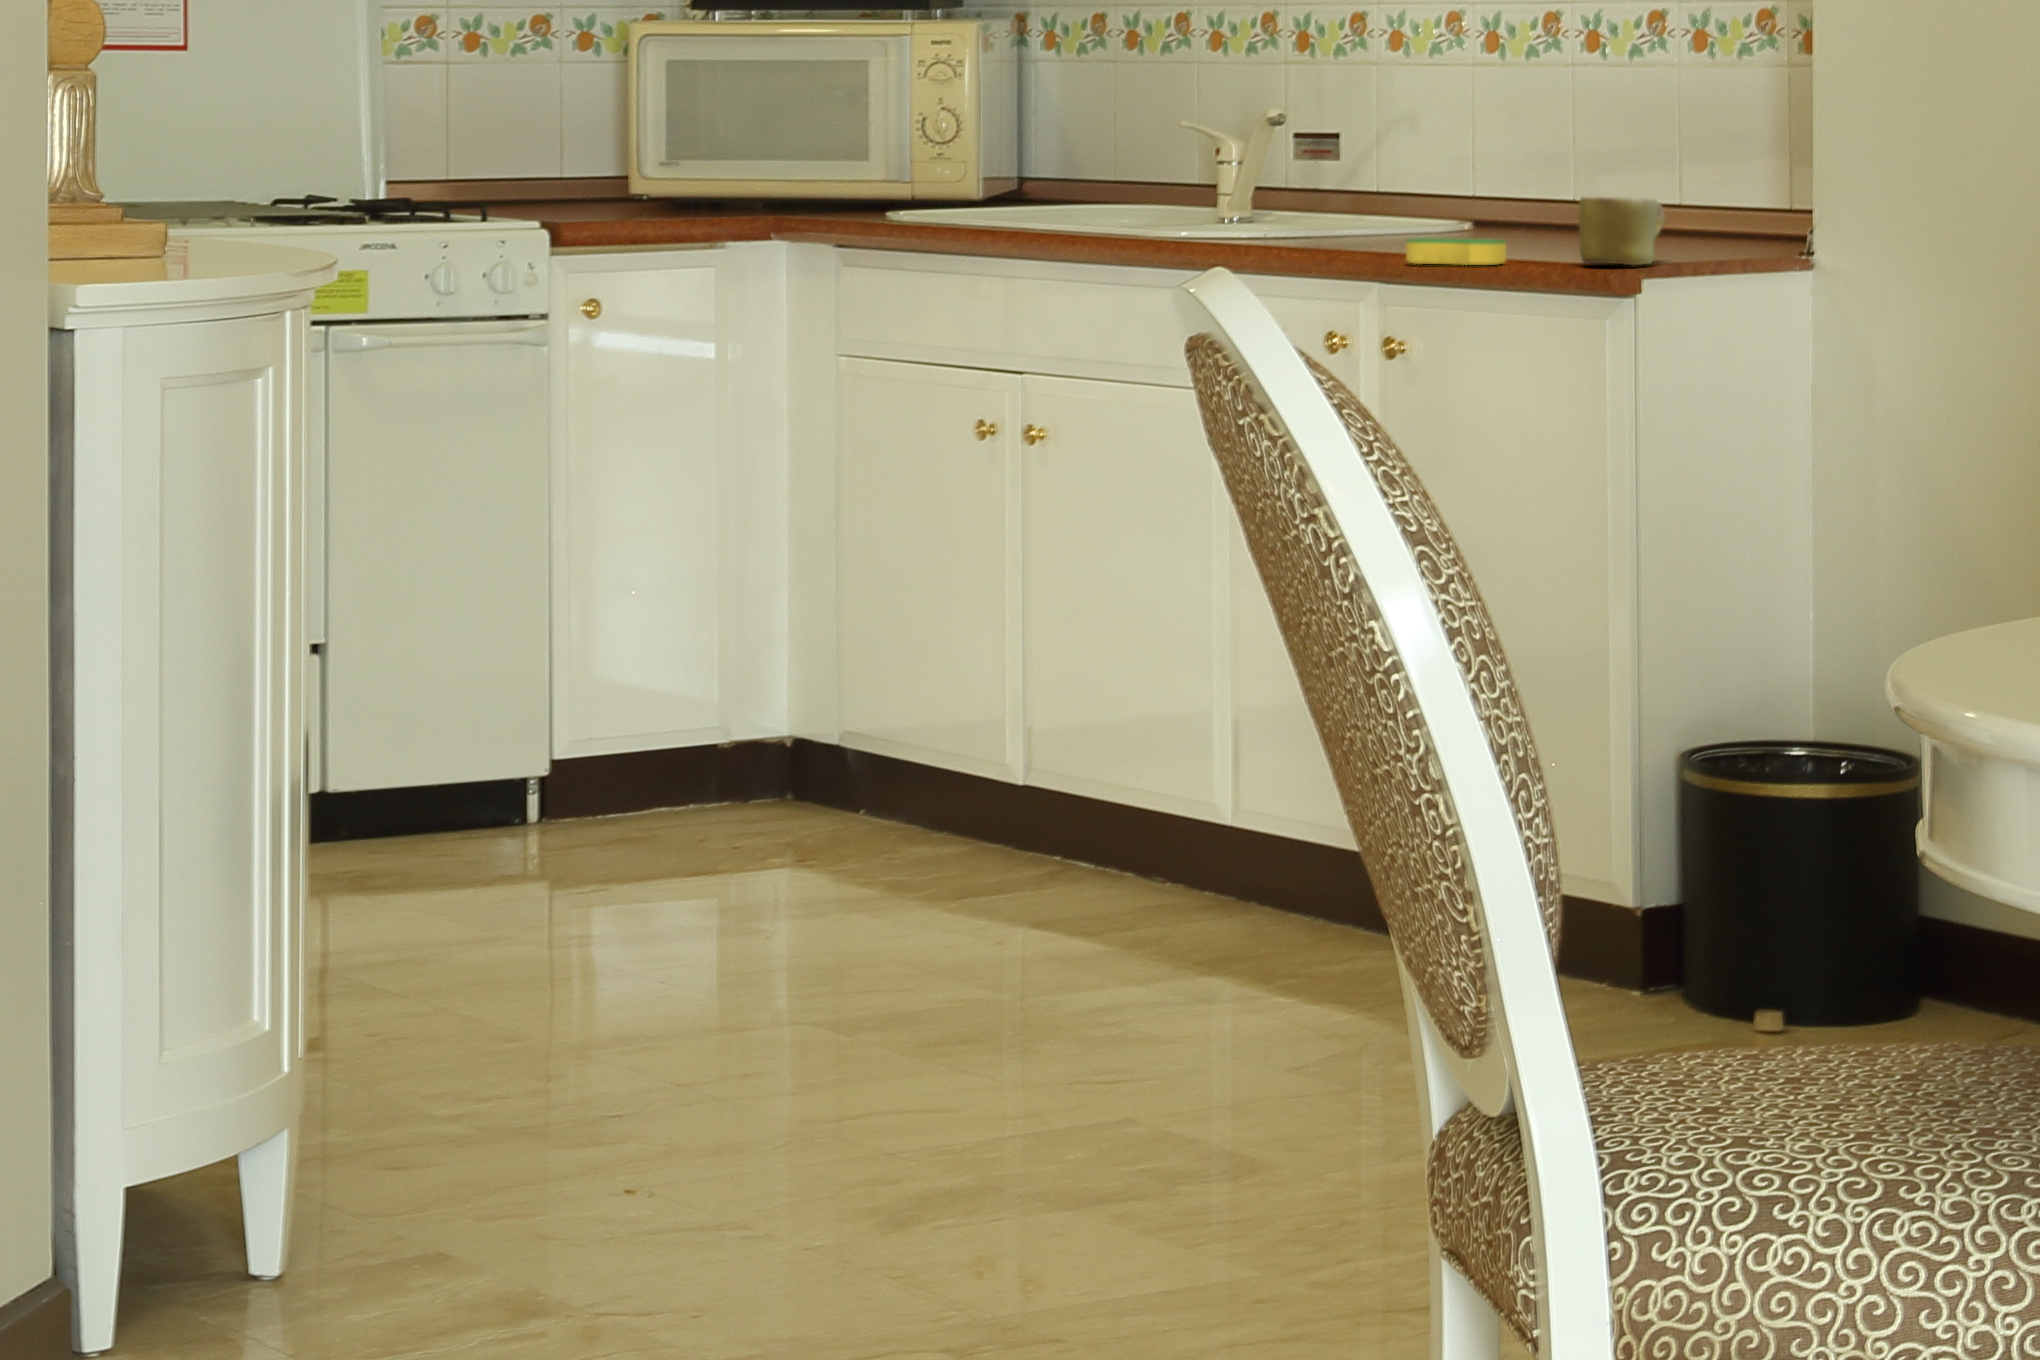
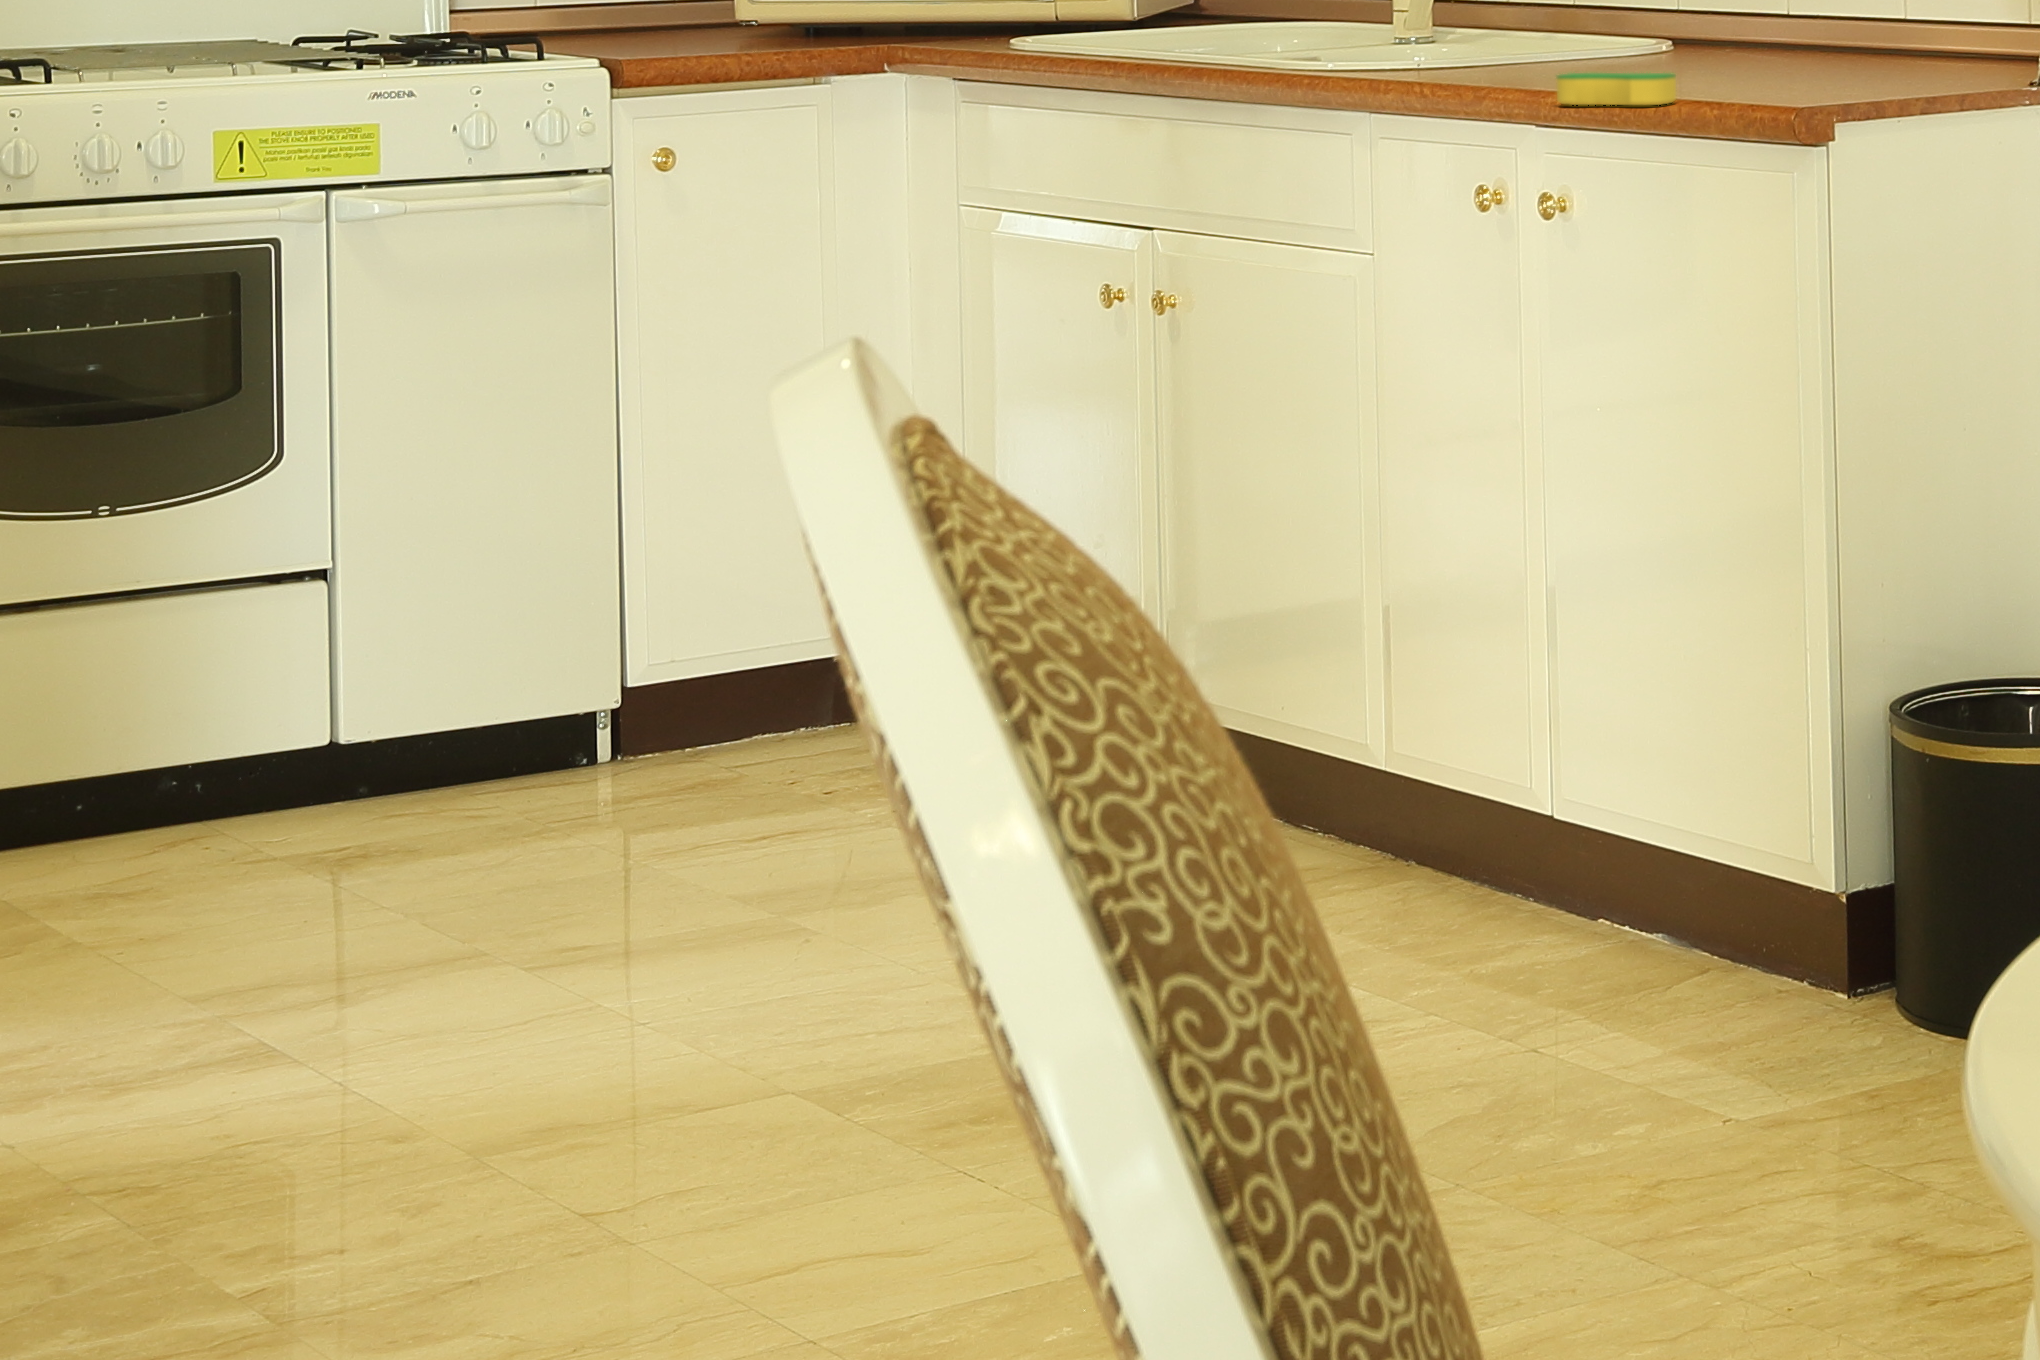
mug: present [1578,197,1665,265] -> none [1759,20,1865,104]

